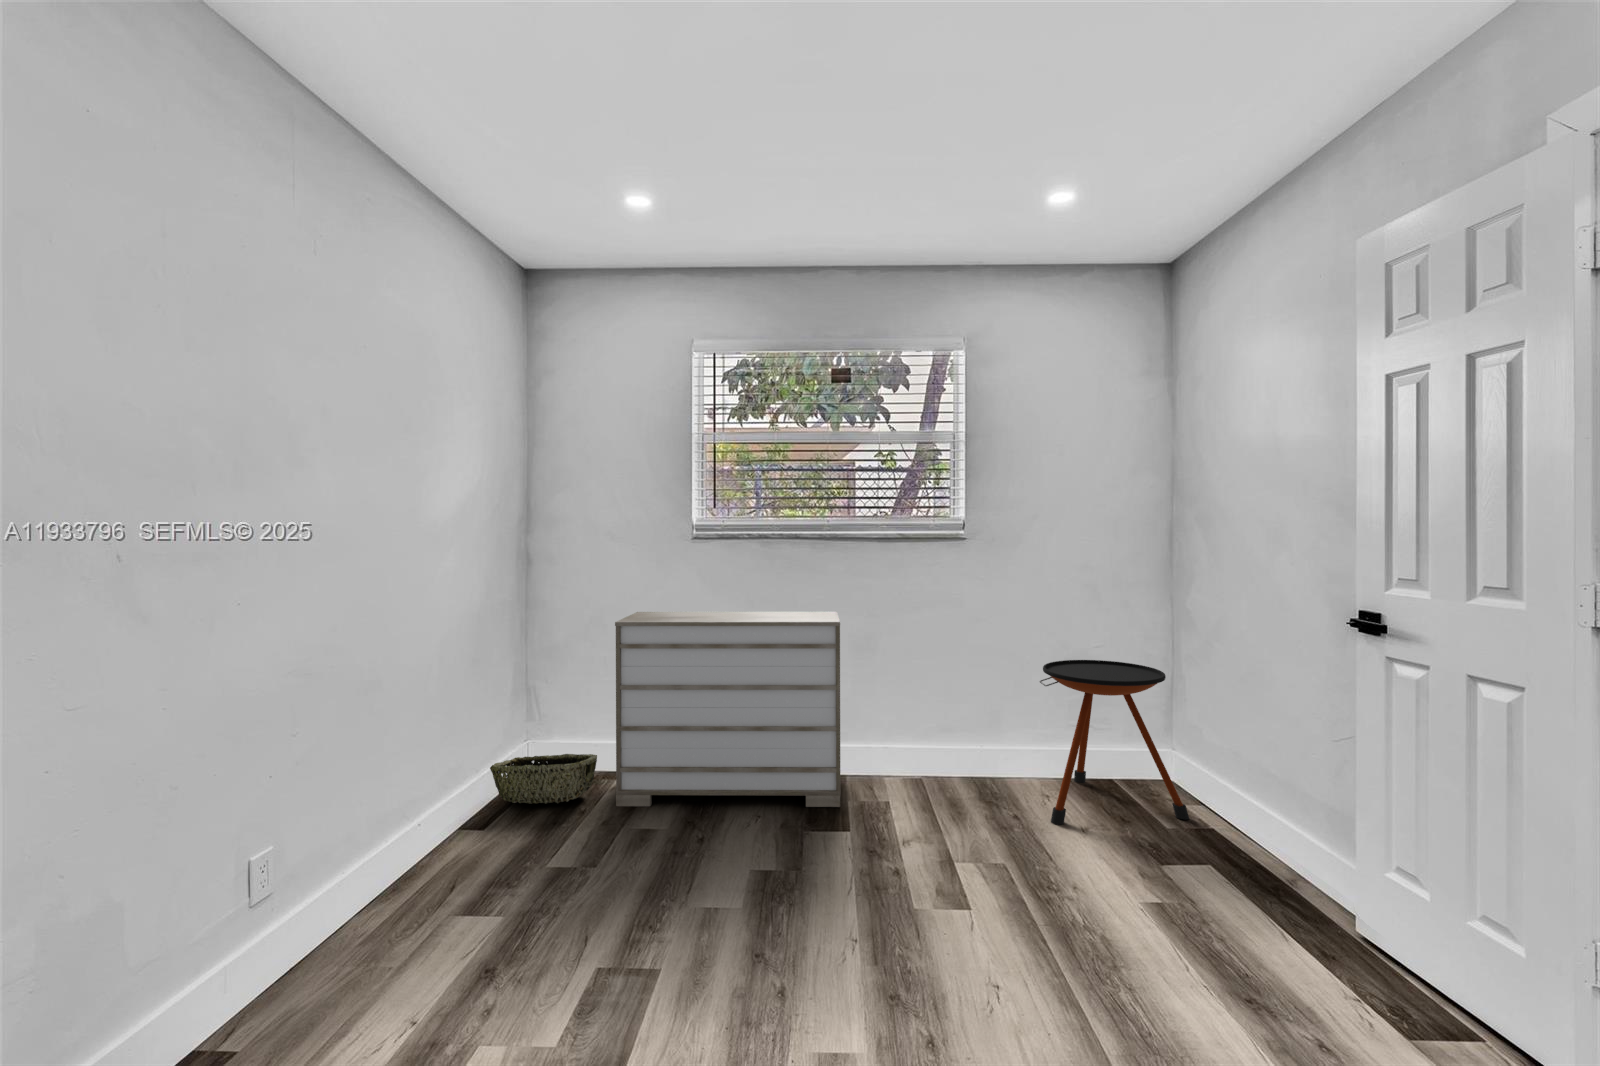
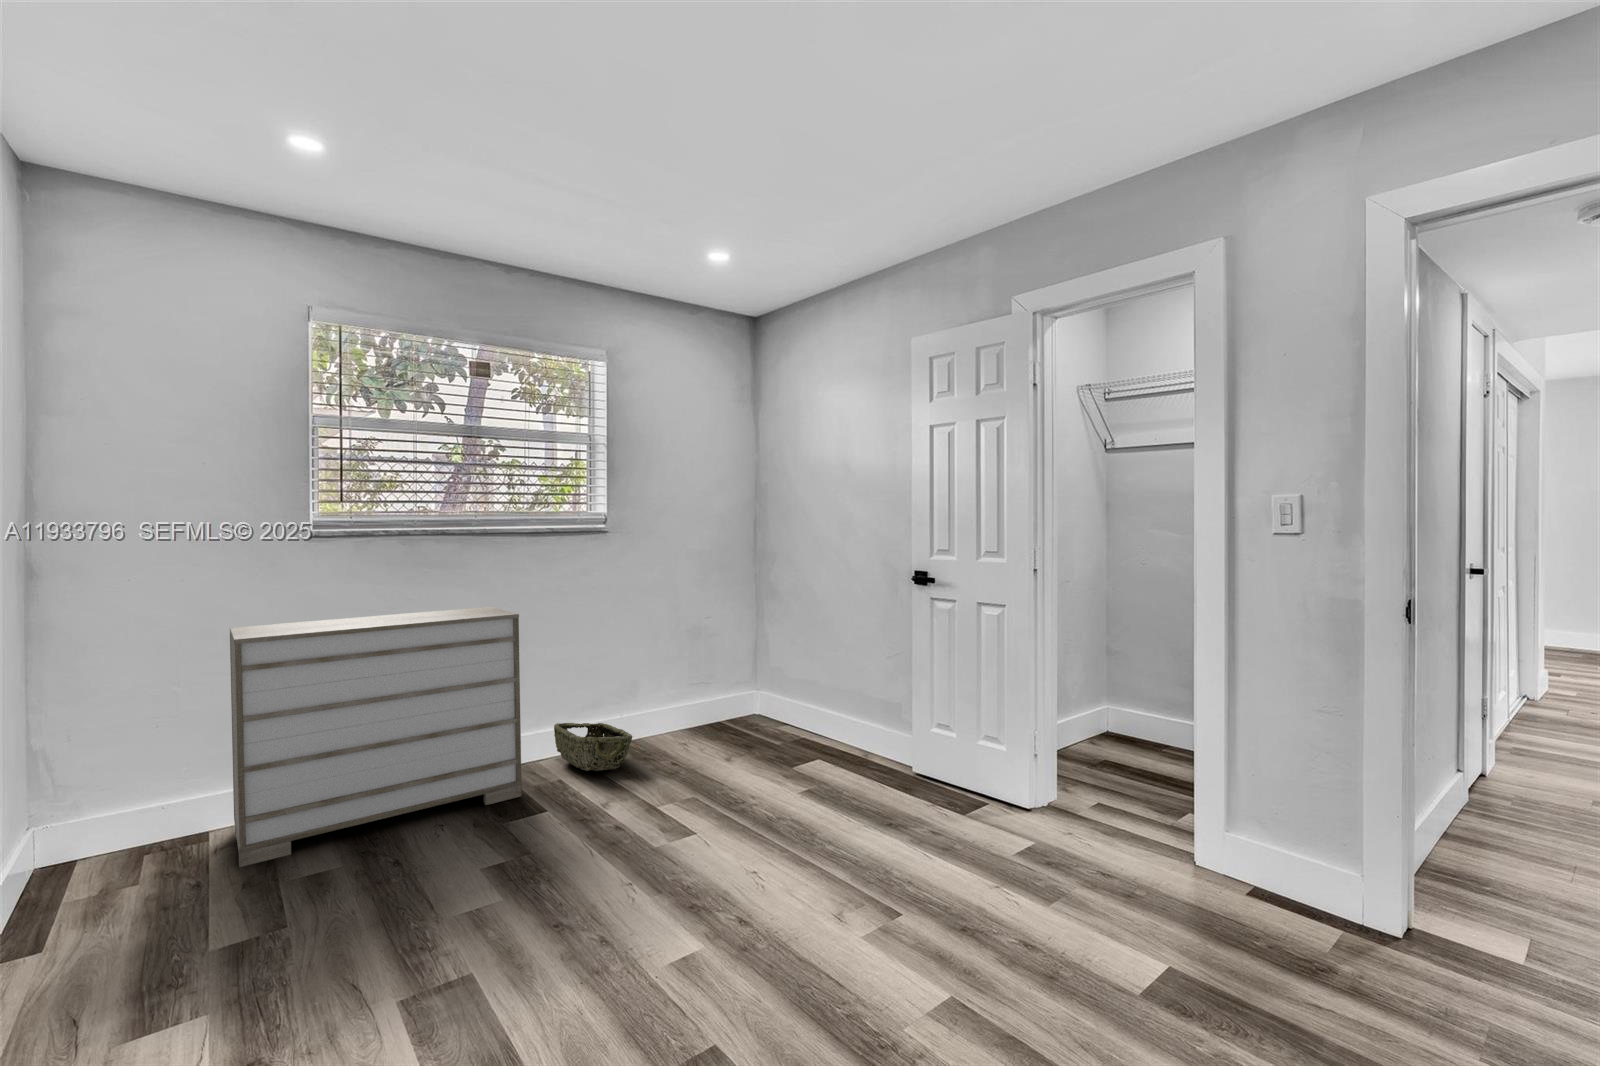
side table: present [1040,660,1189,825] -> none [683,627,790,762]
woven basket: present [490,754,597,804] -> present [554,723,632,771]

